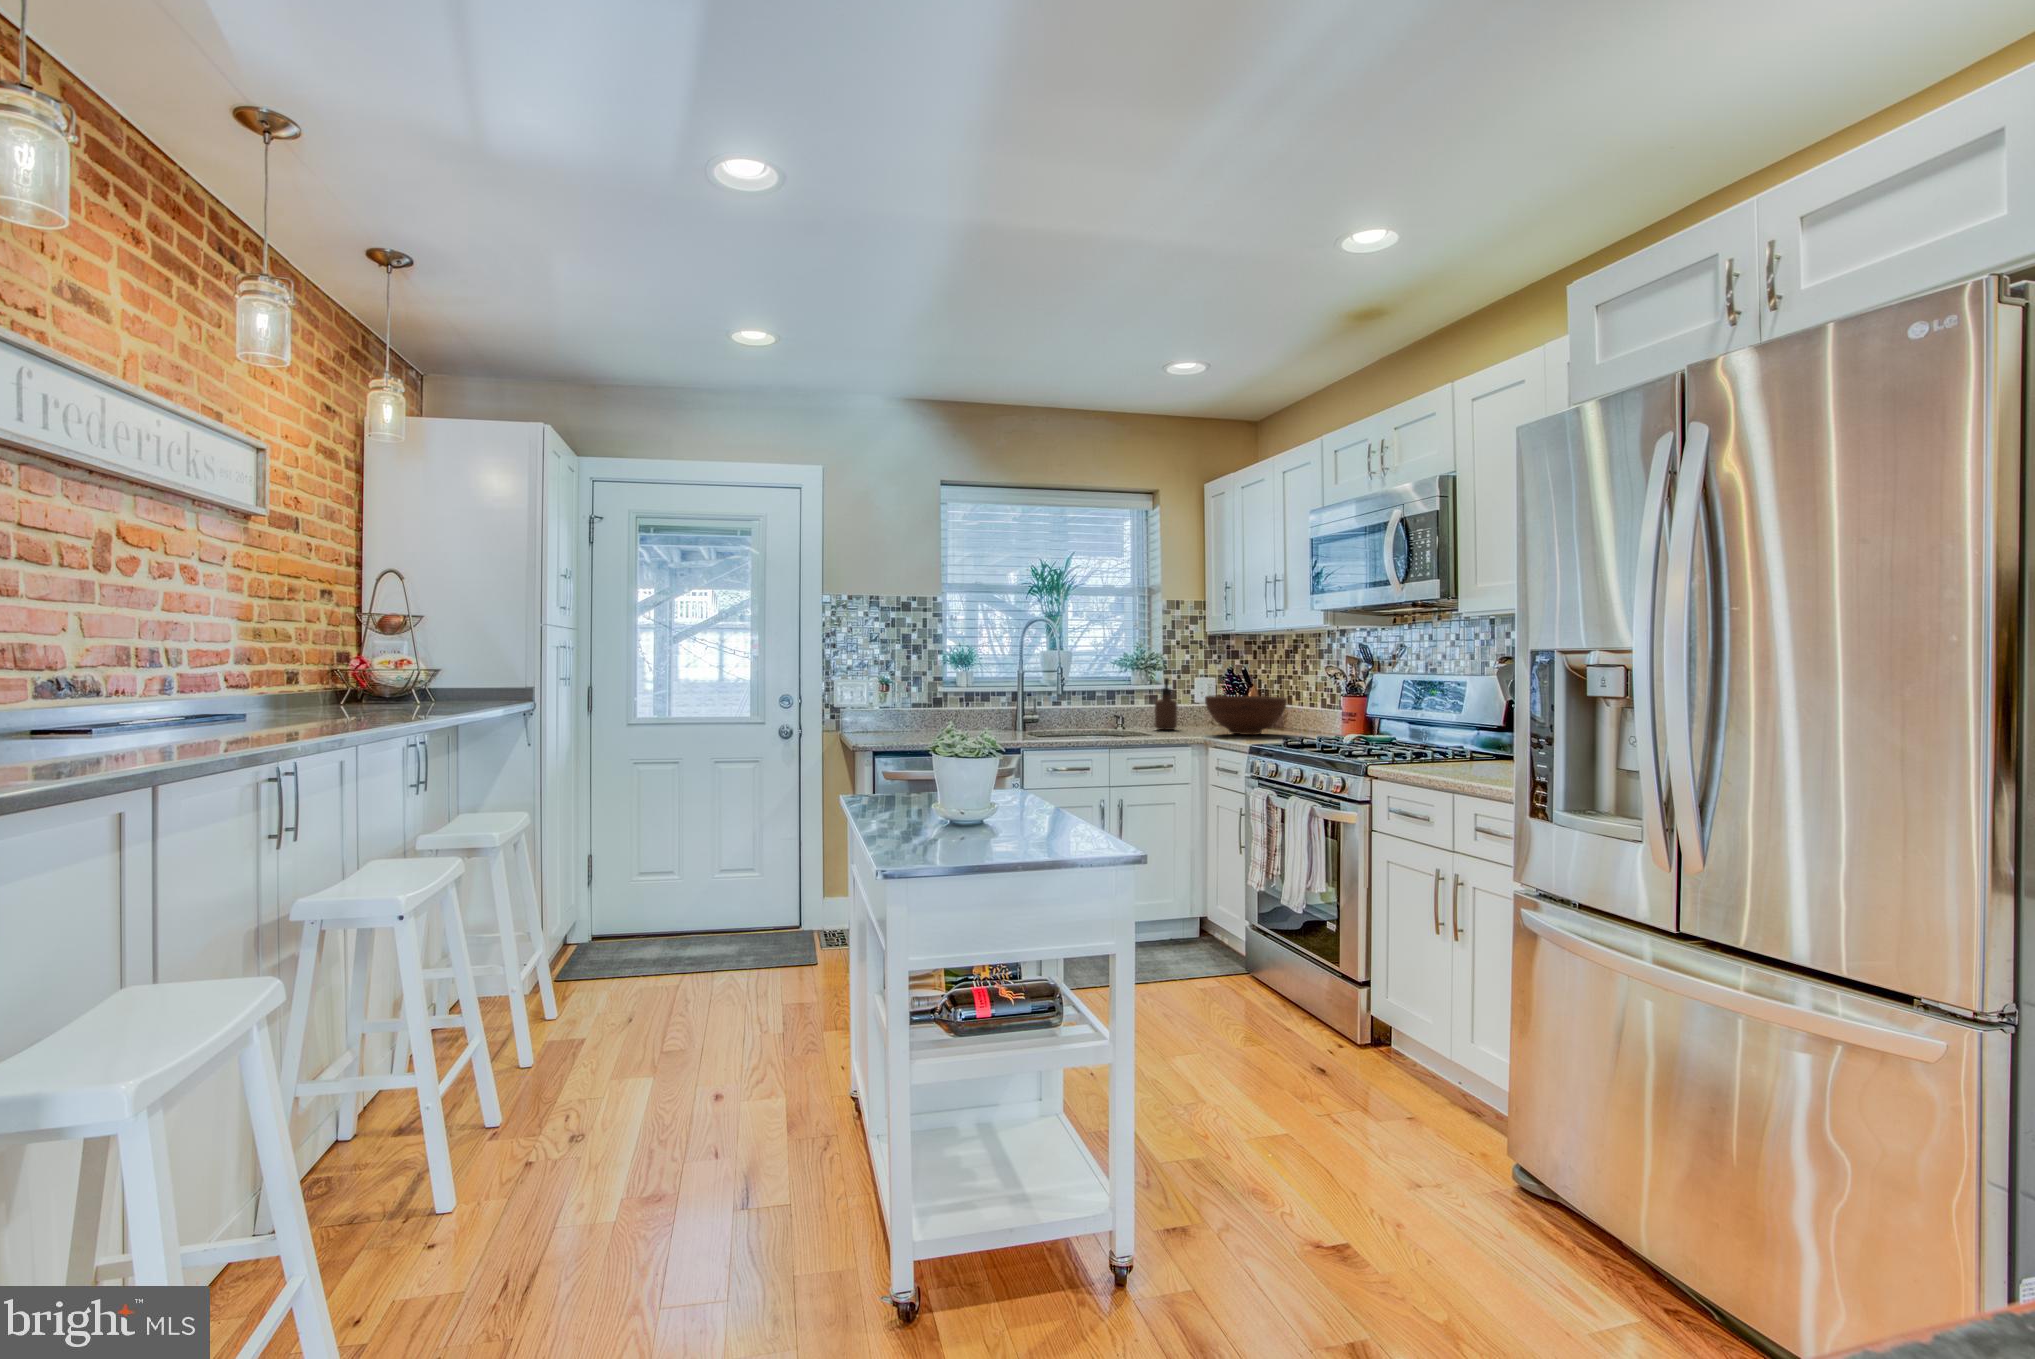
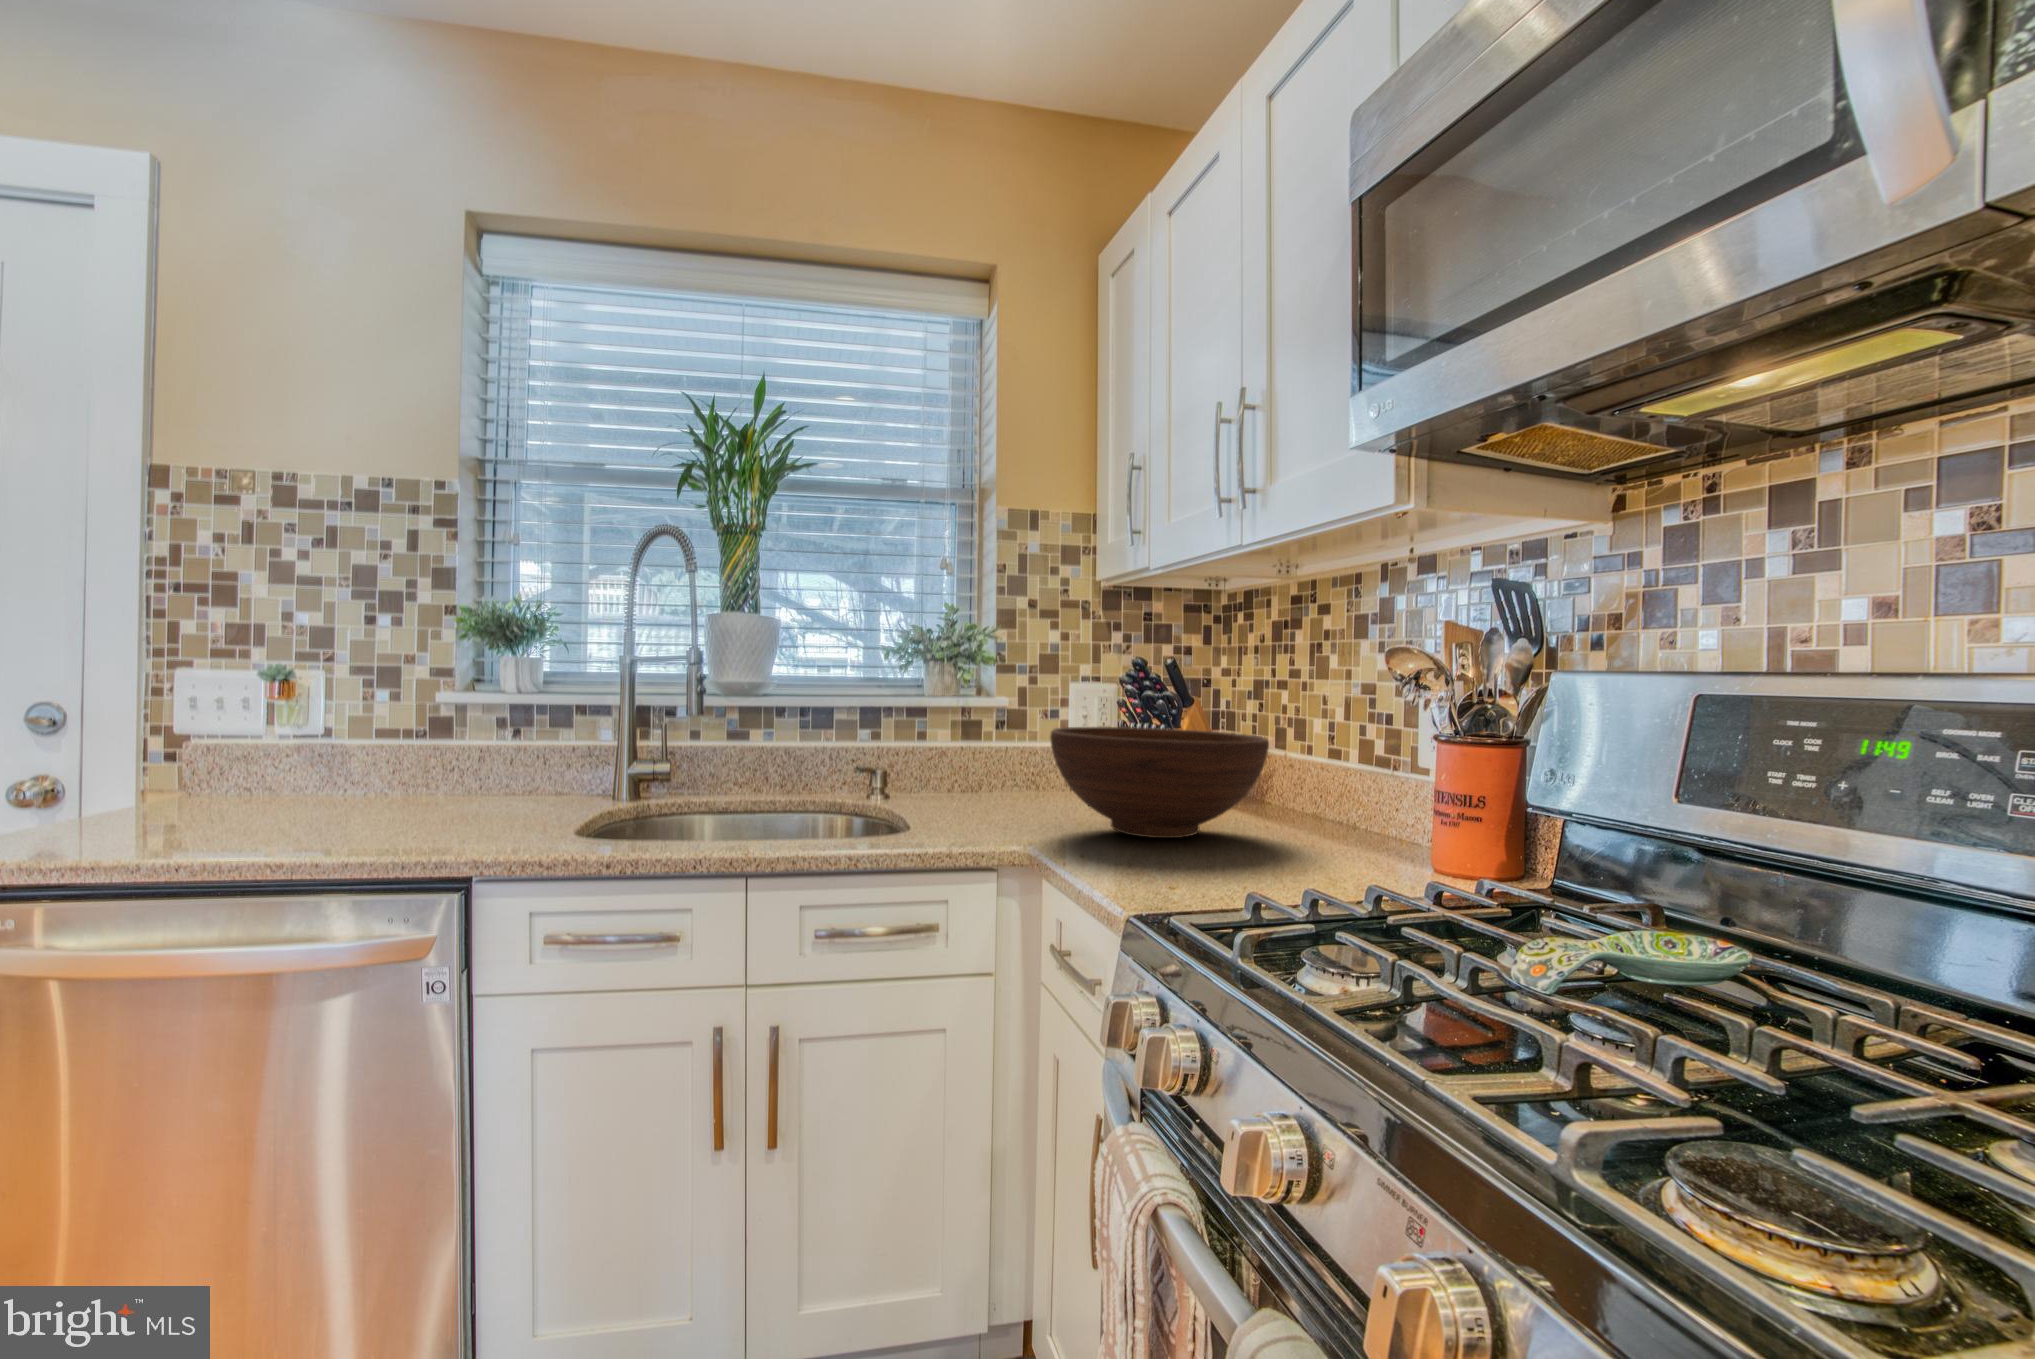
soap dispenser: present [1155,678,1177,730] -> none [968,682,1020,803]

